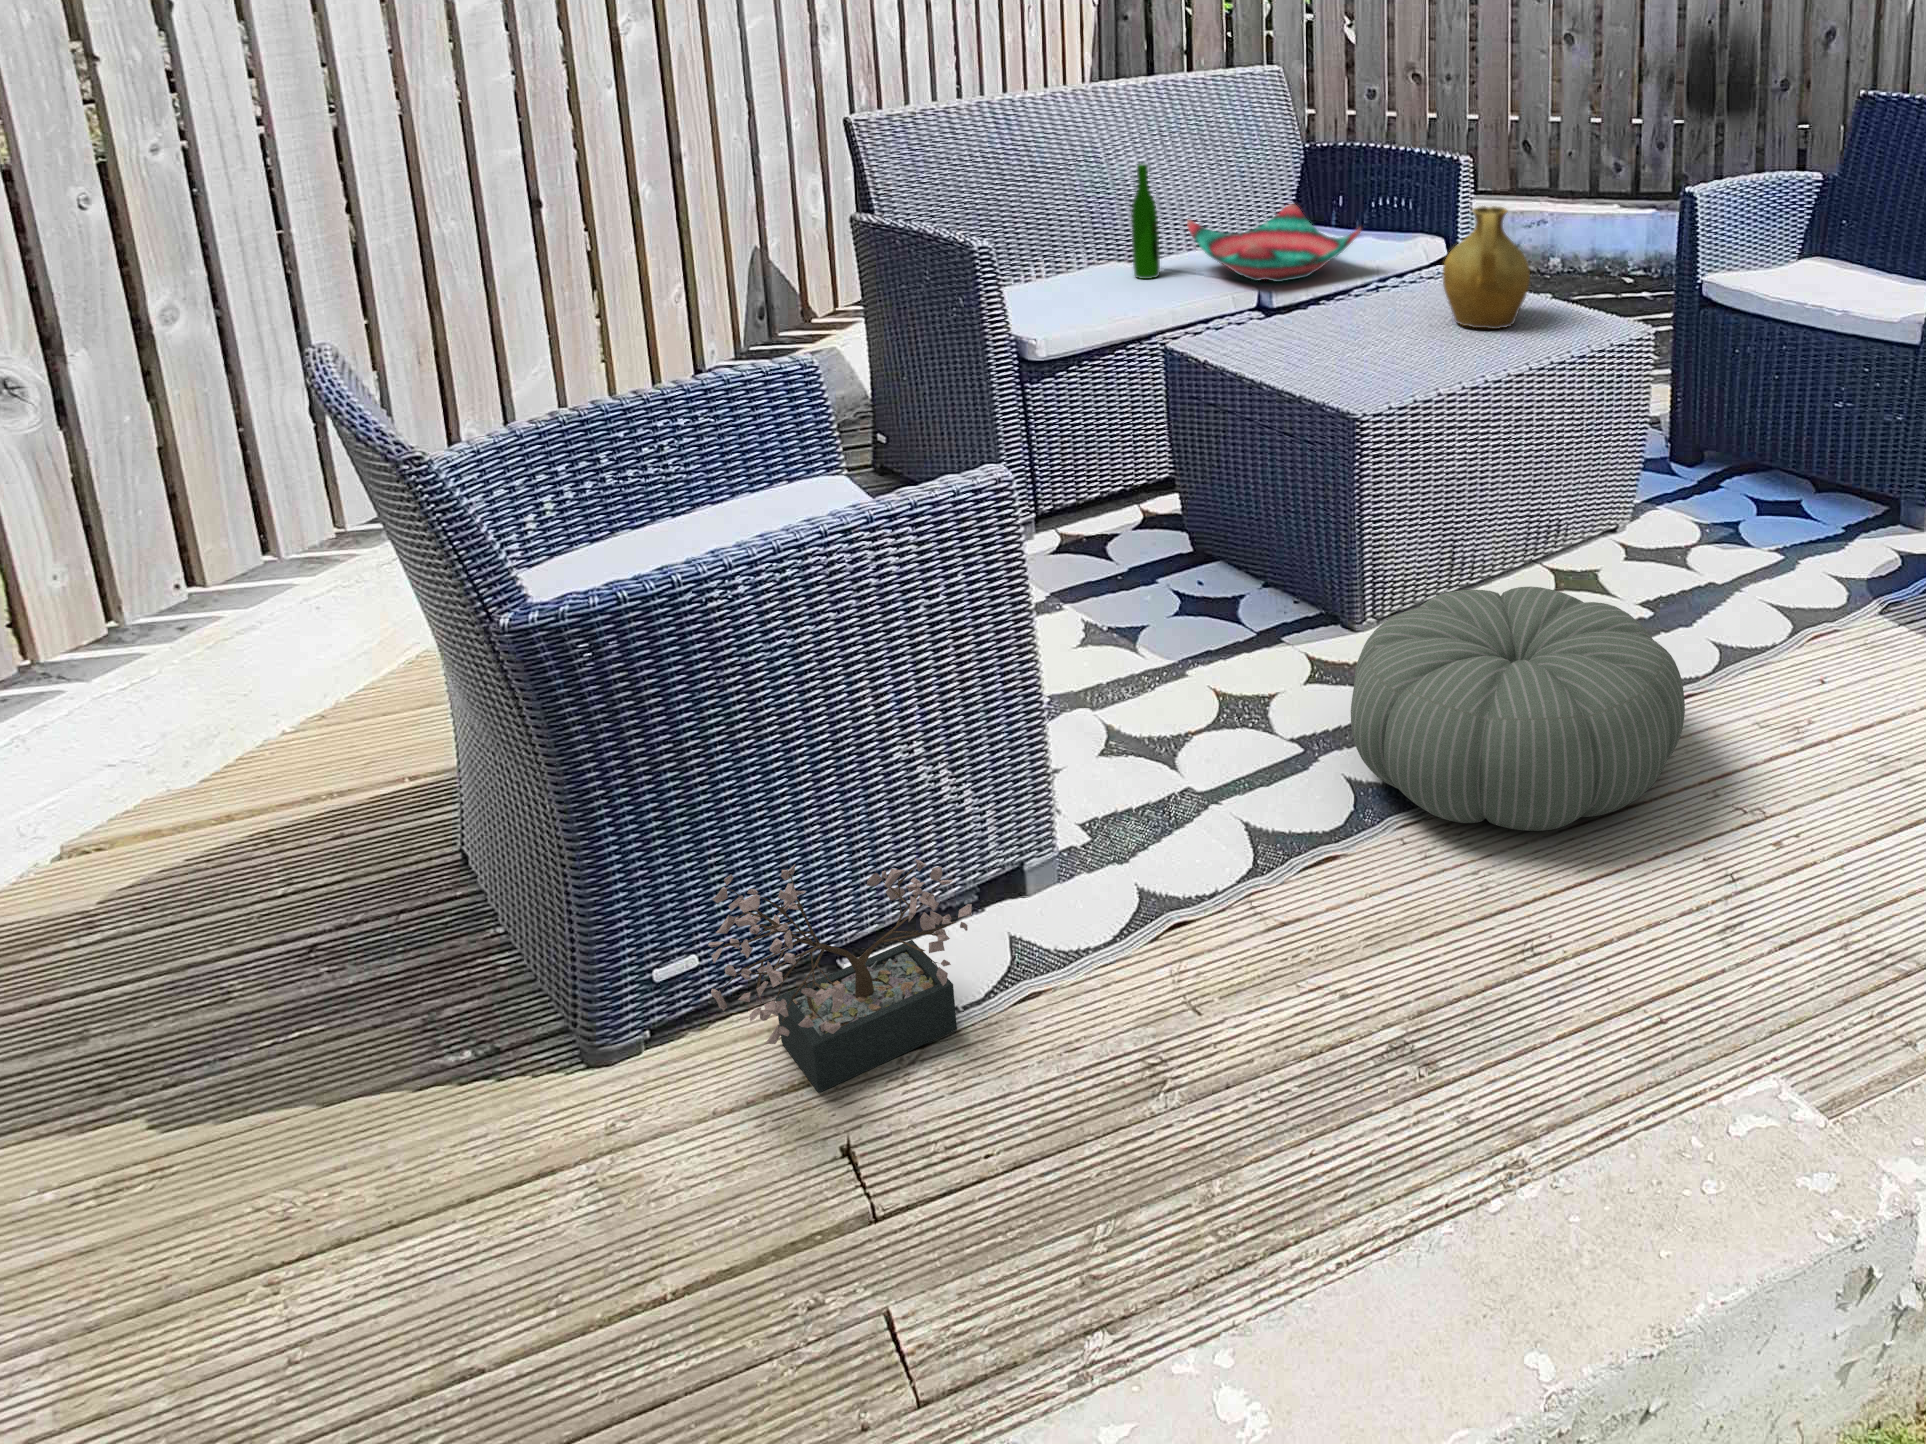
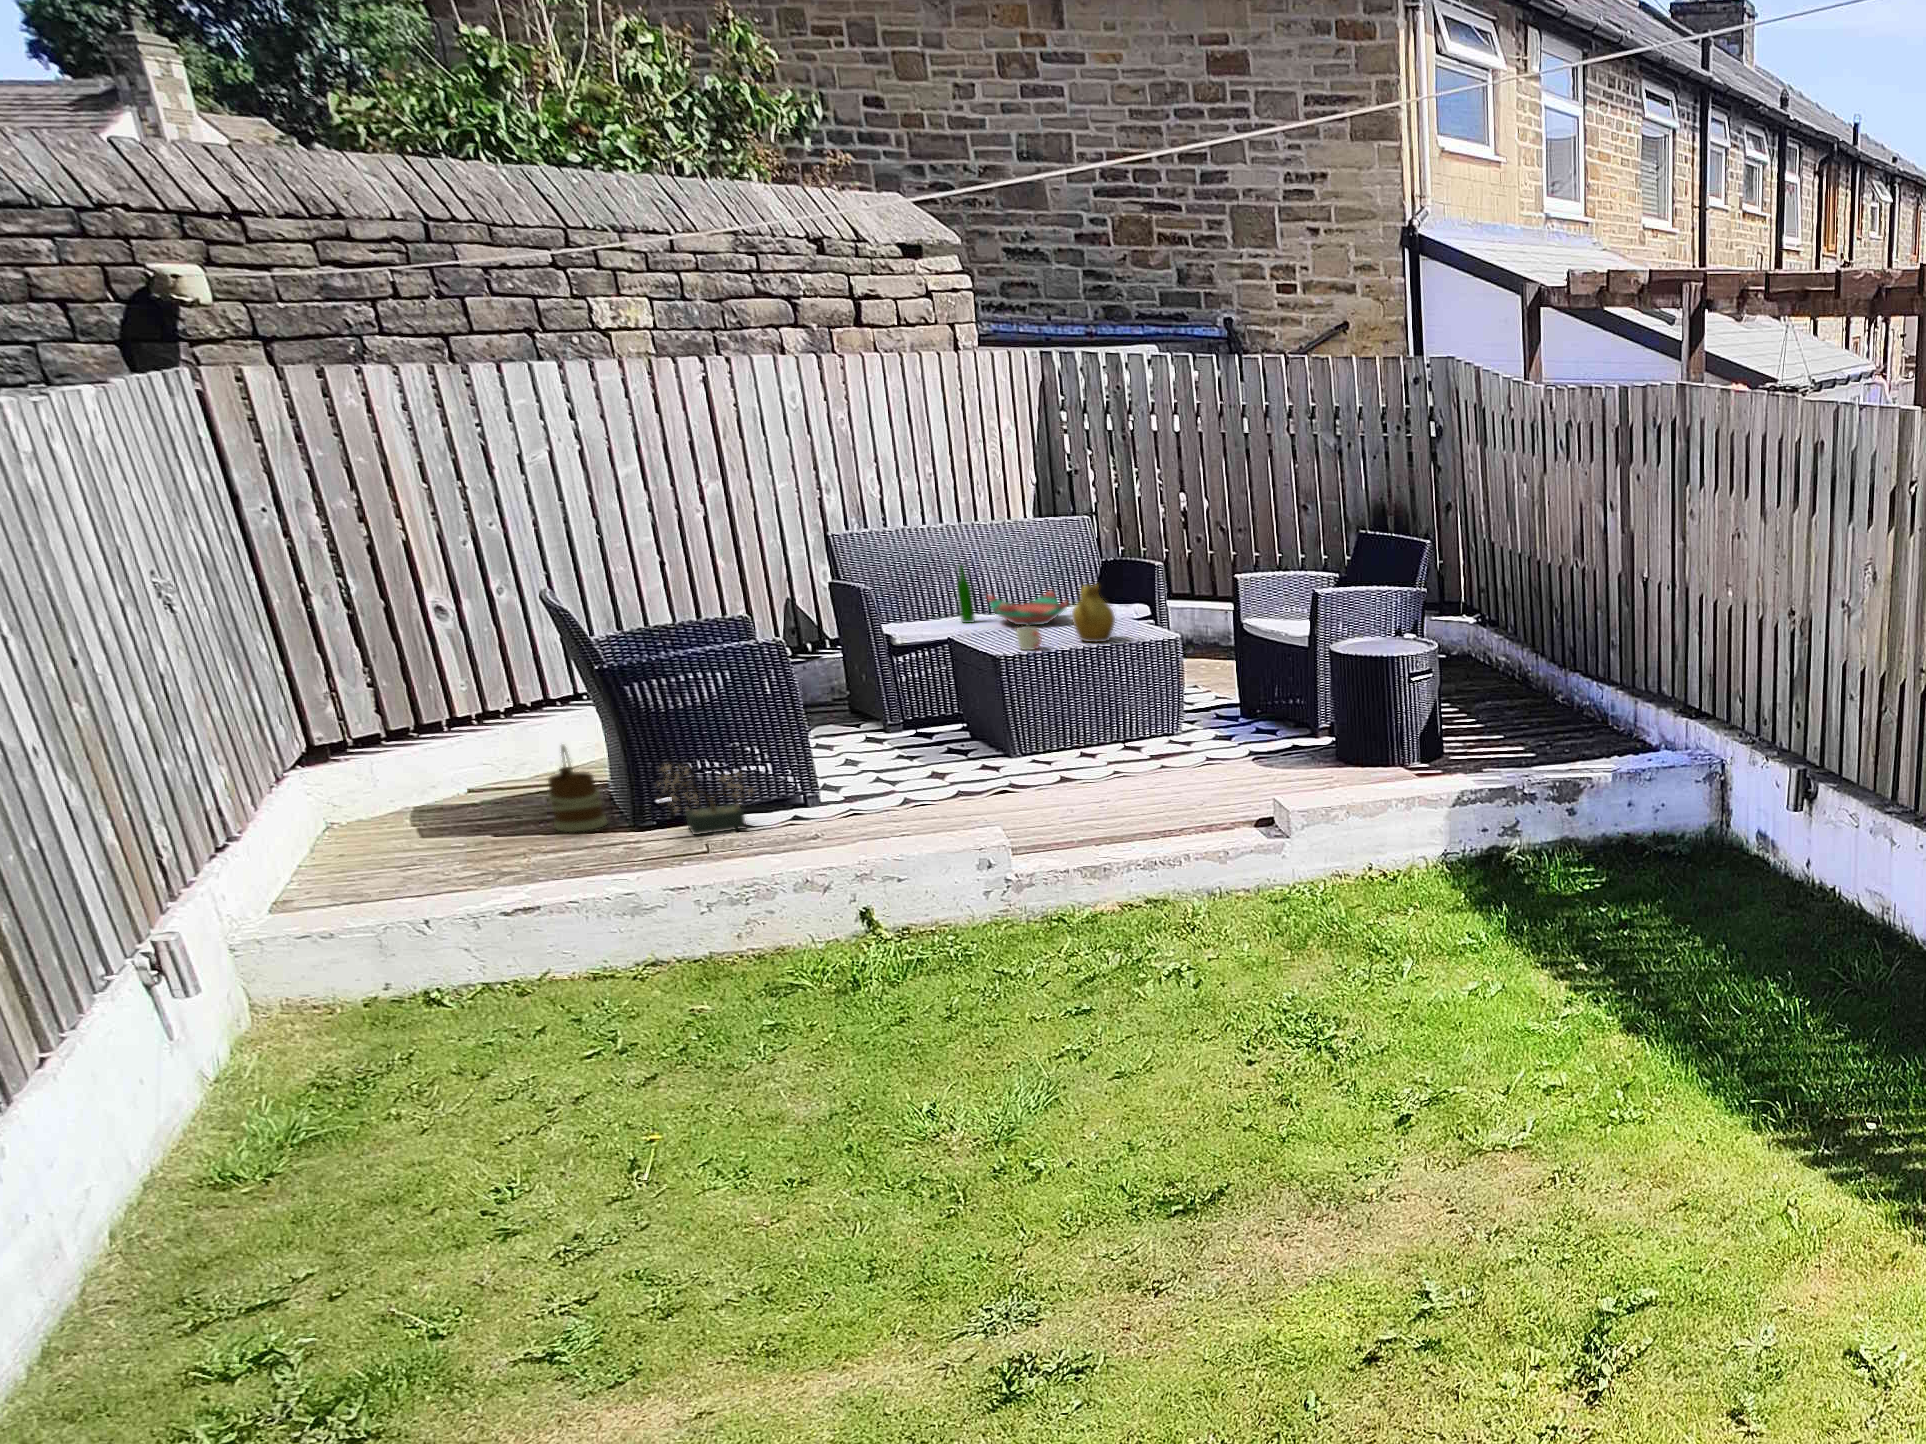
mug: none [1360,306,1425,361] -> present [1016,626,1041,650]
pouf: present [1351,586,1685,831] -> none [934,728,1074,803]
wooden bucket: none [352,832,526,1101] -> present [548,745,607,832]

